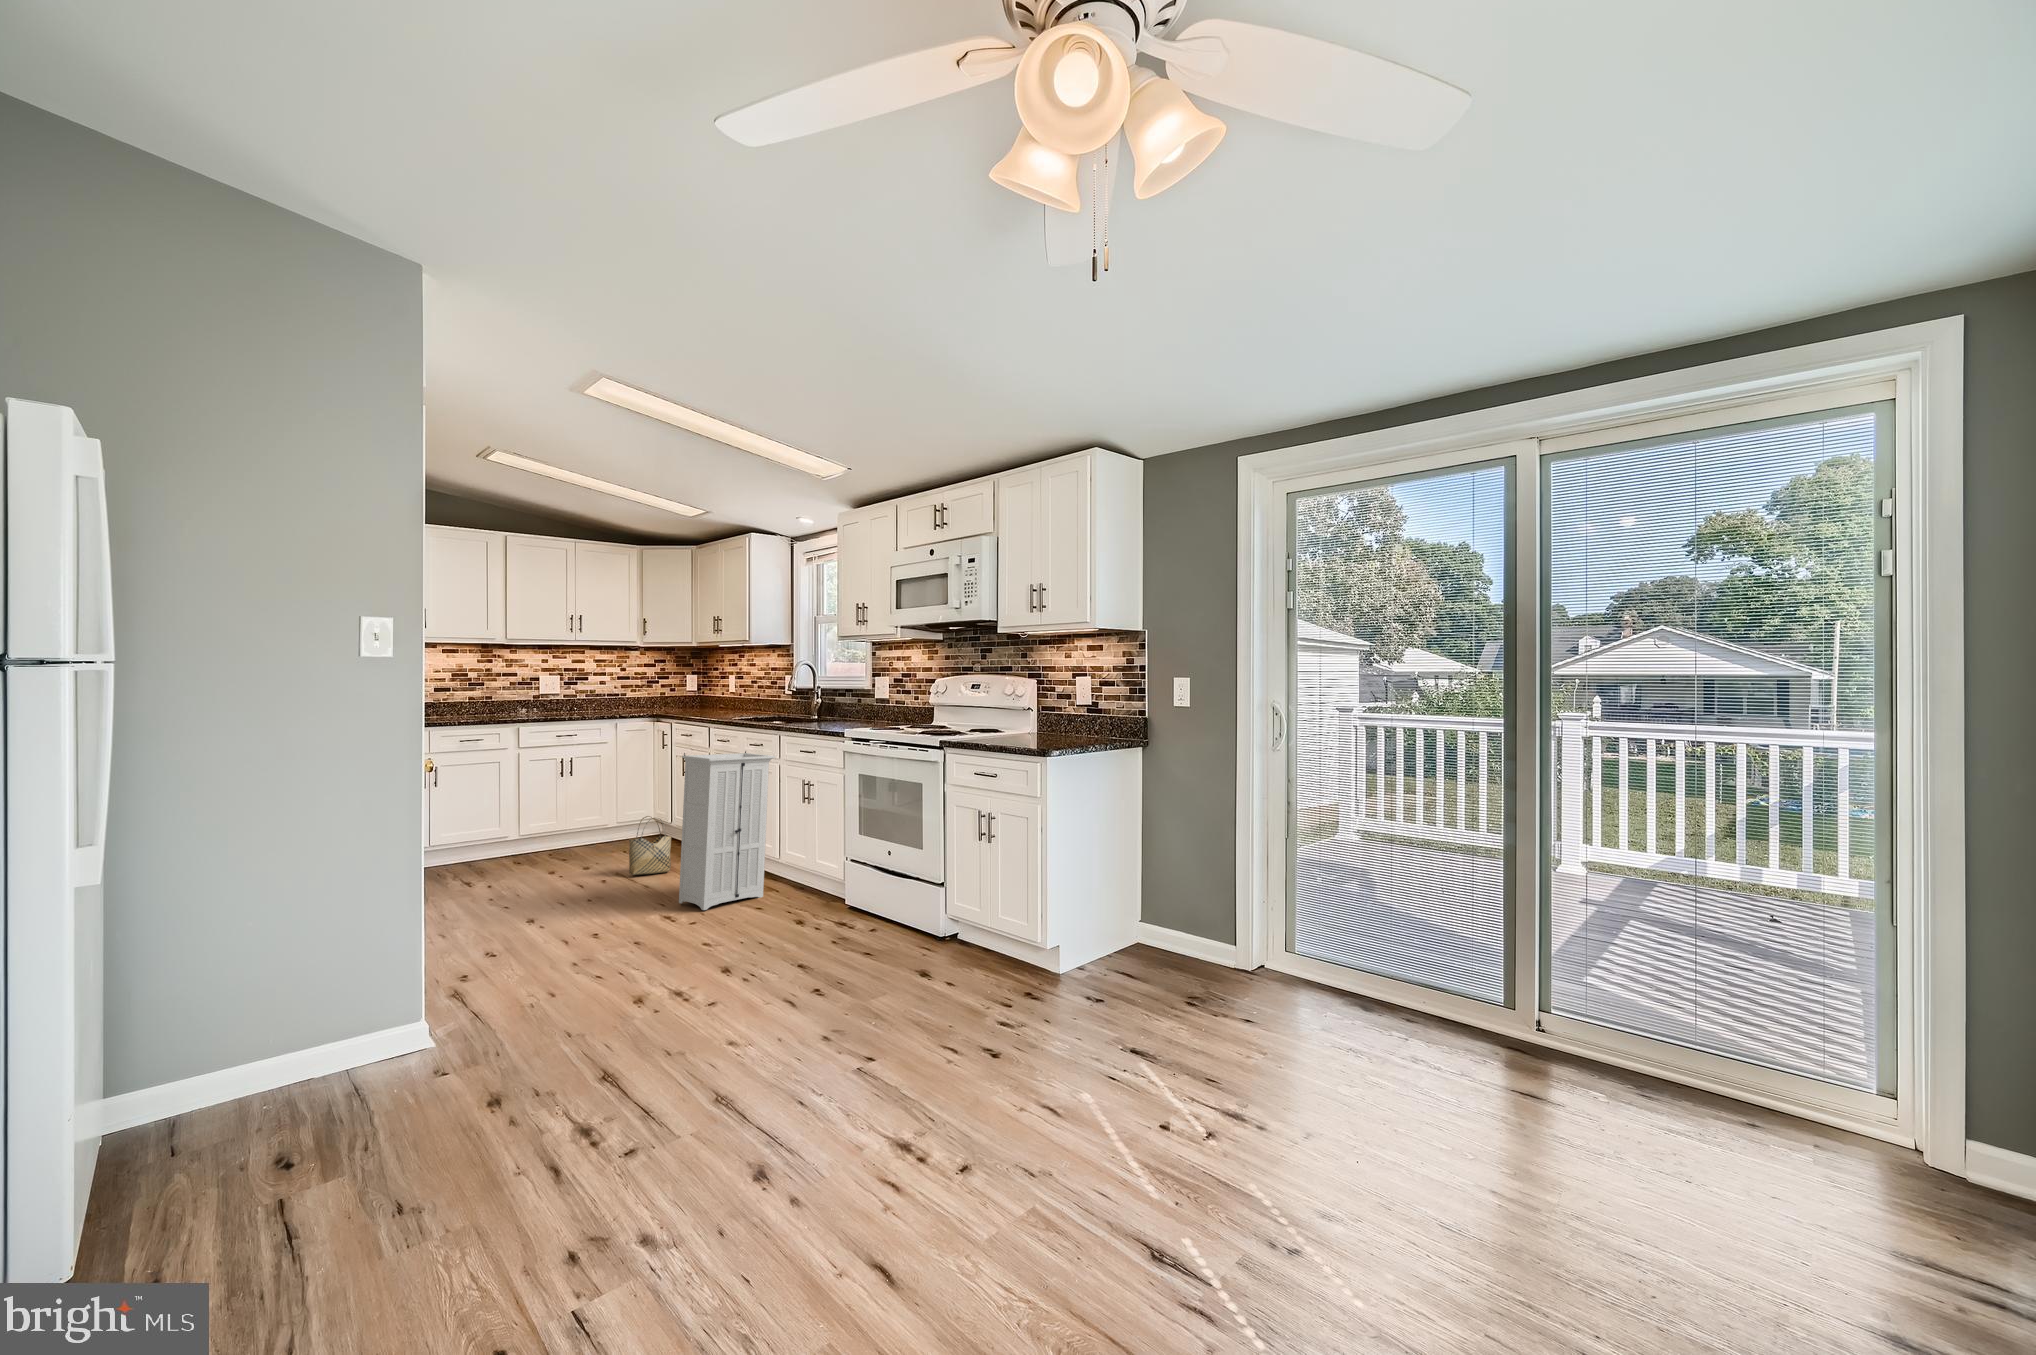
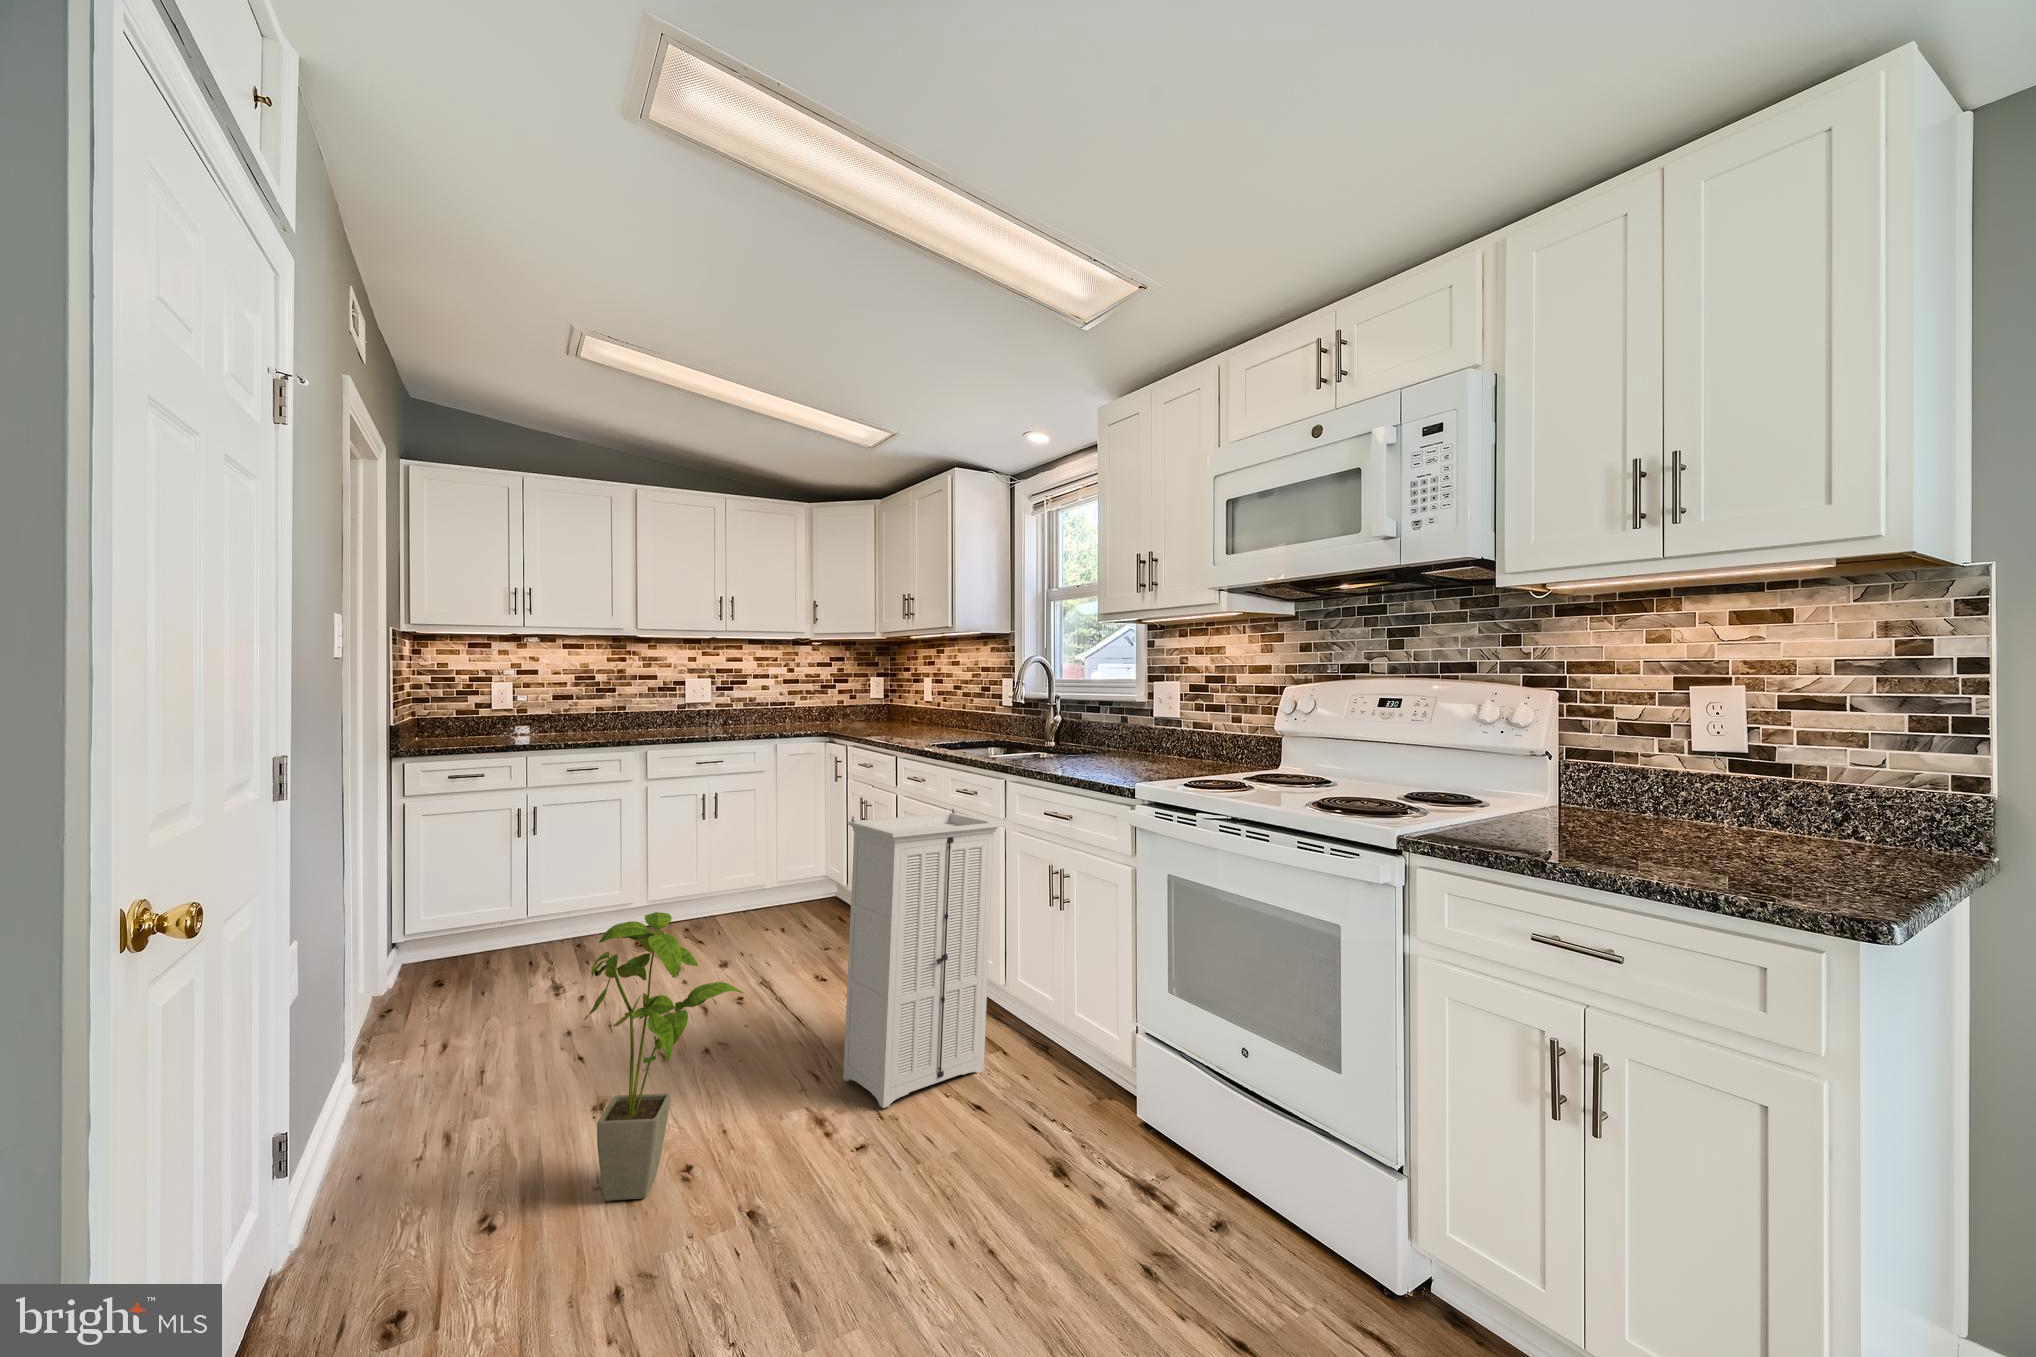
house plant: none [541,795,627,943] -> present [584,912,743,1201]
woven basket: present [629,816,672,875] -> none [777,897,841,993]

